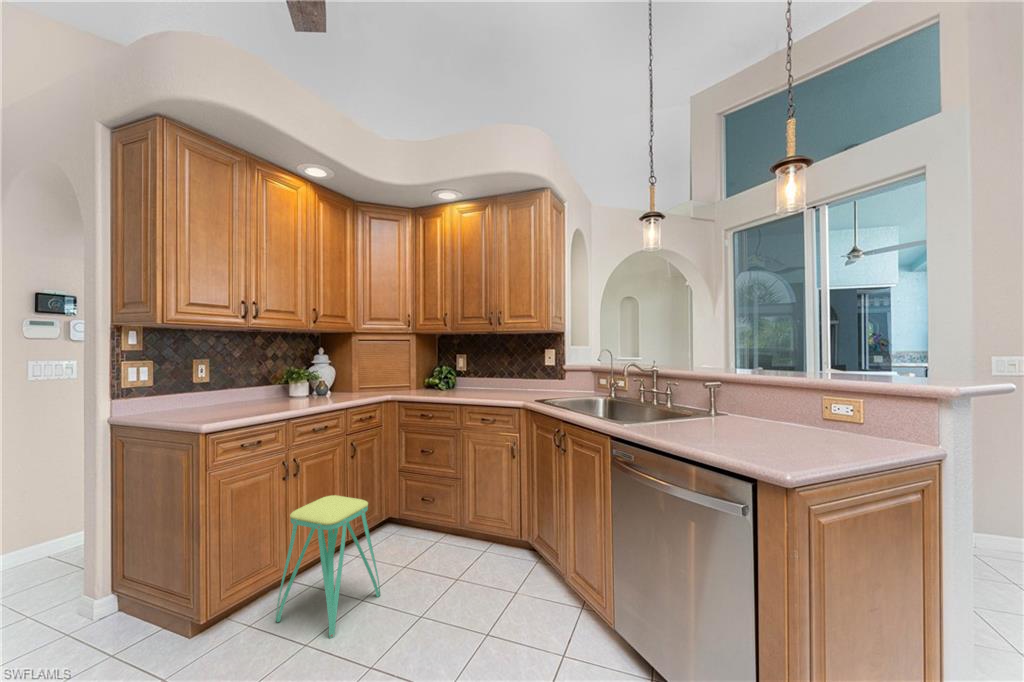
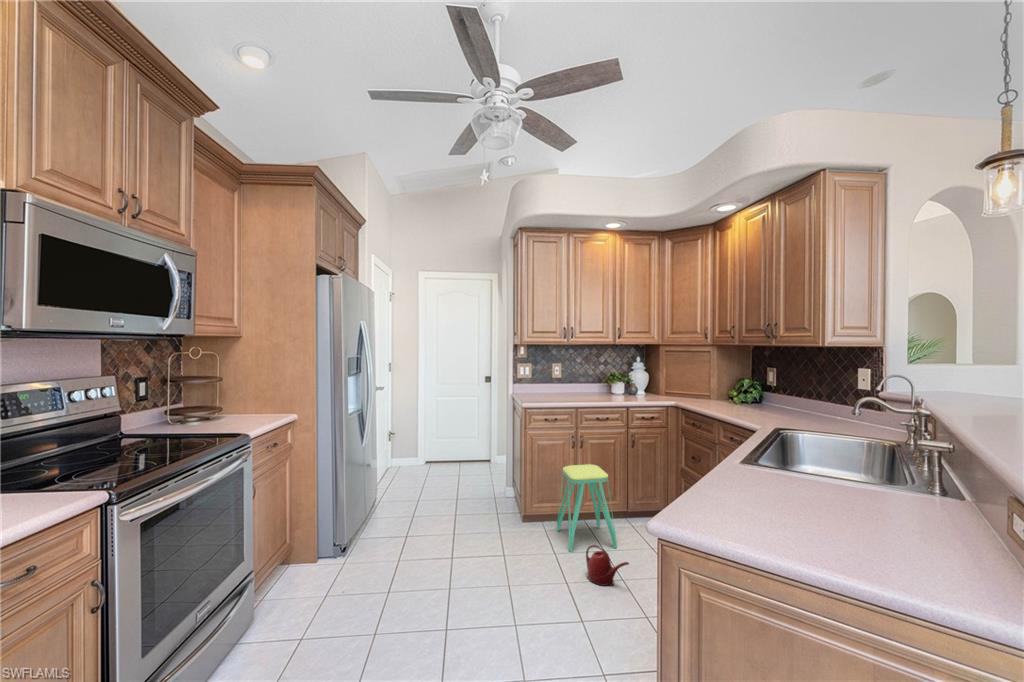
watering can: none [387,595,455,653] -> present [586,545,629,586]

